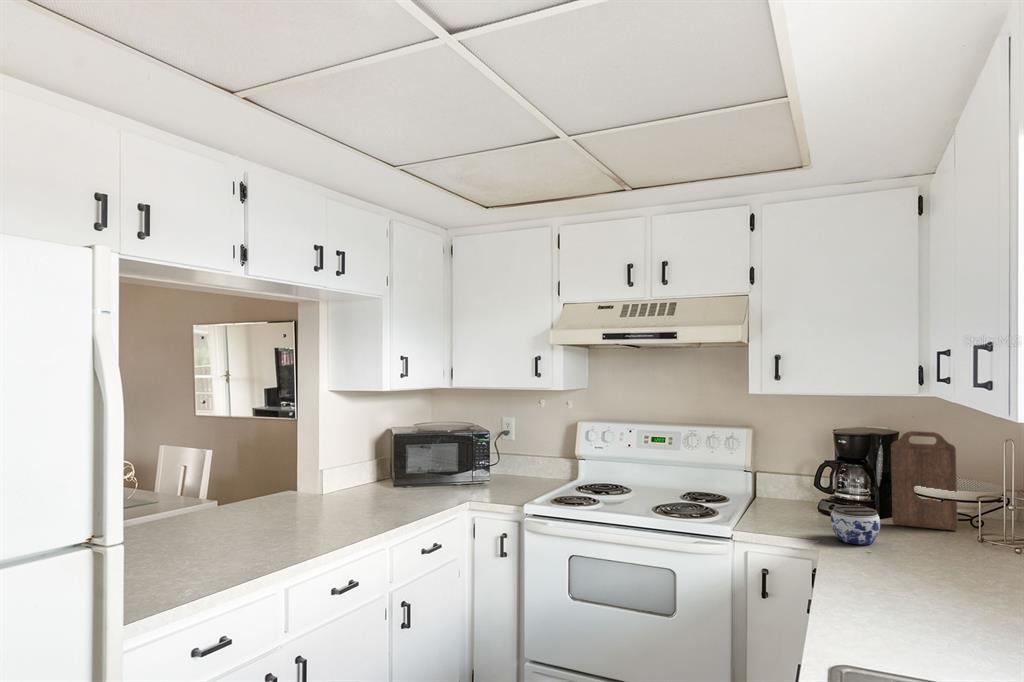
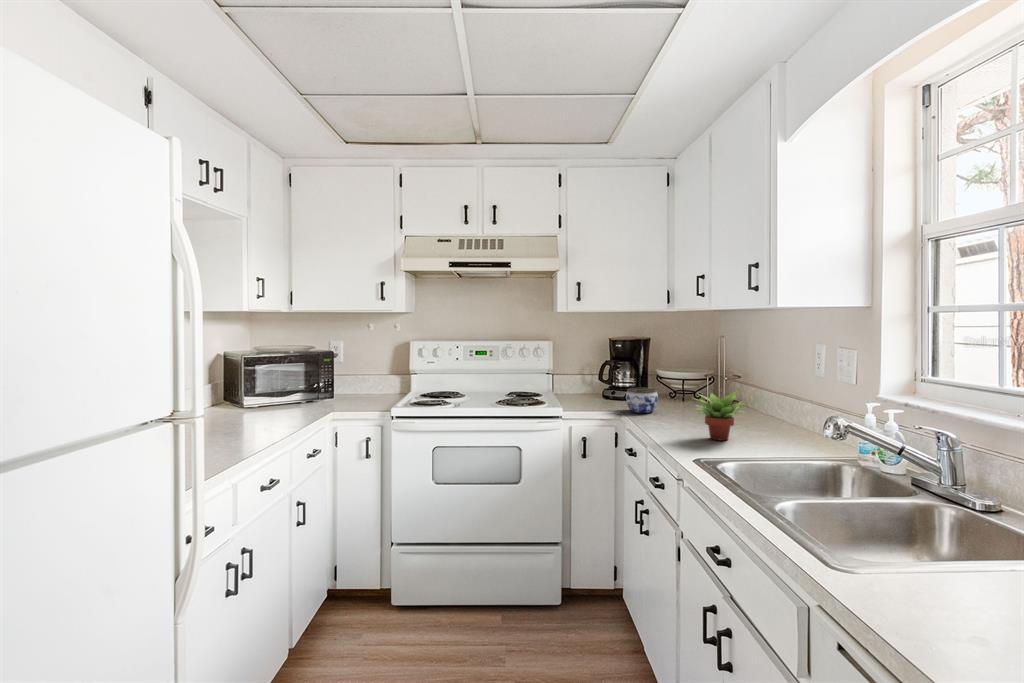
cutting board: present [891,431,958,530] -> none [653,335,692,401]
succulent plant: none [882,530,978,611] -> present [696,390,743,440]

